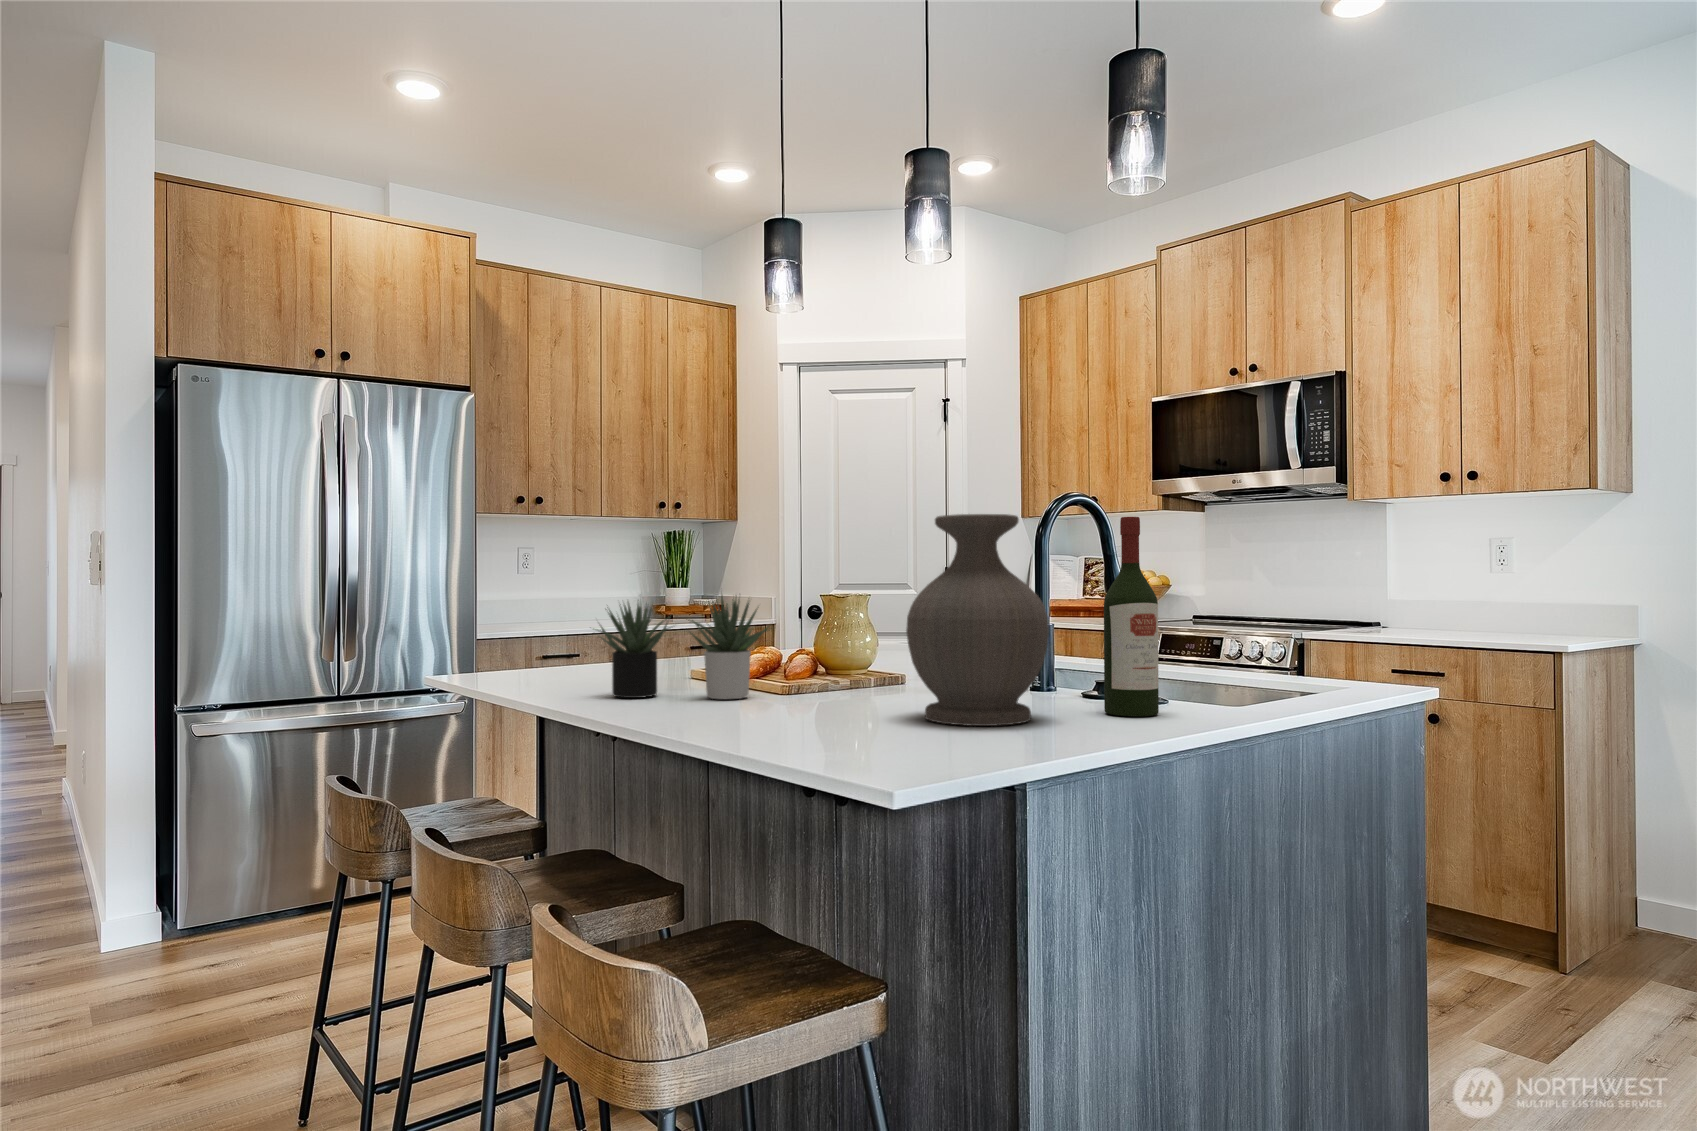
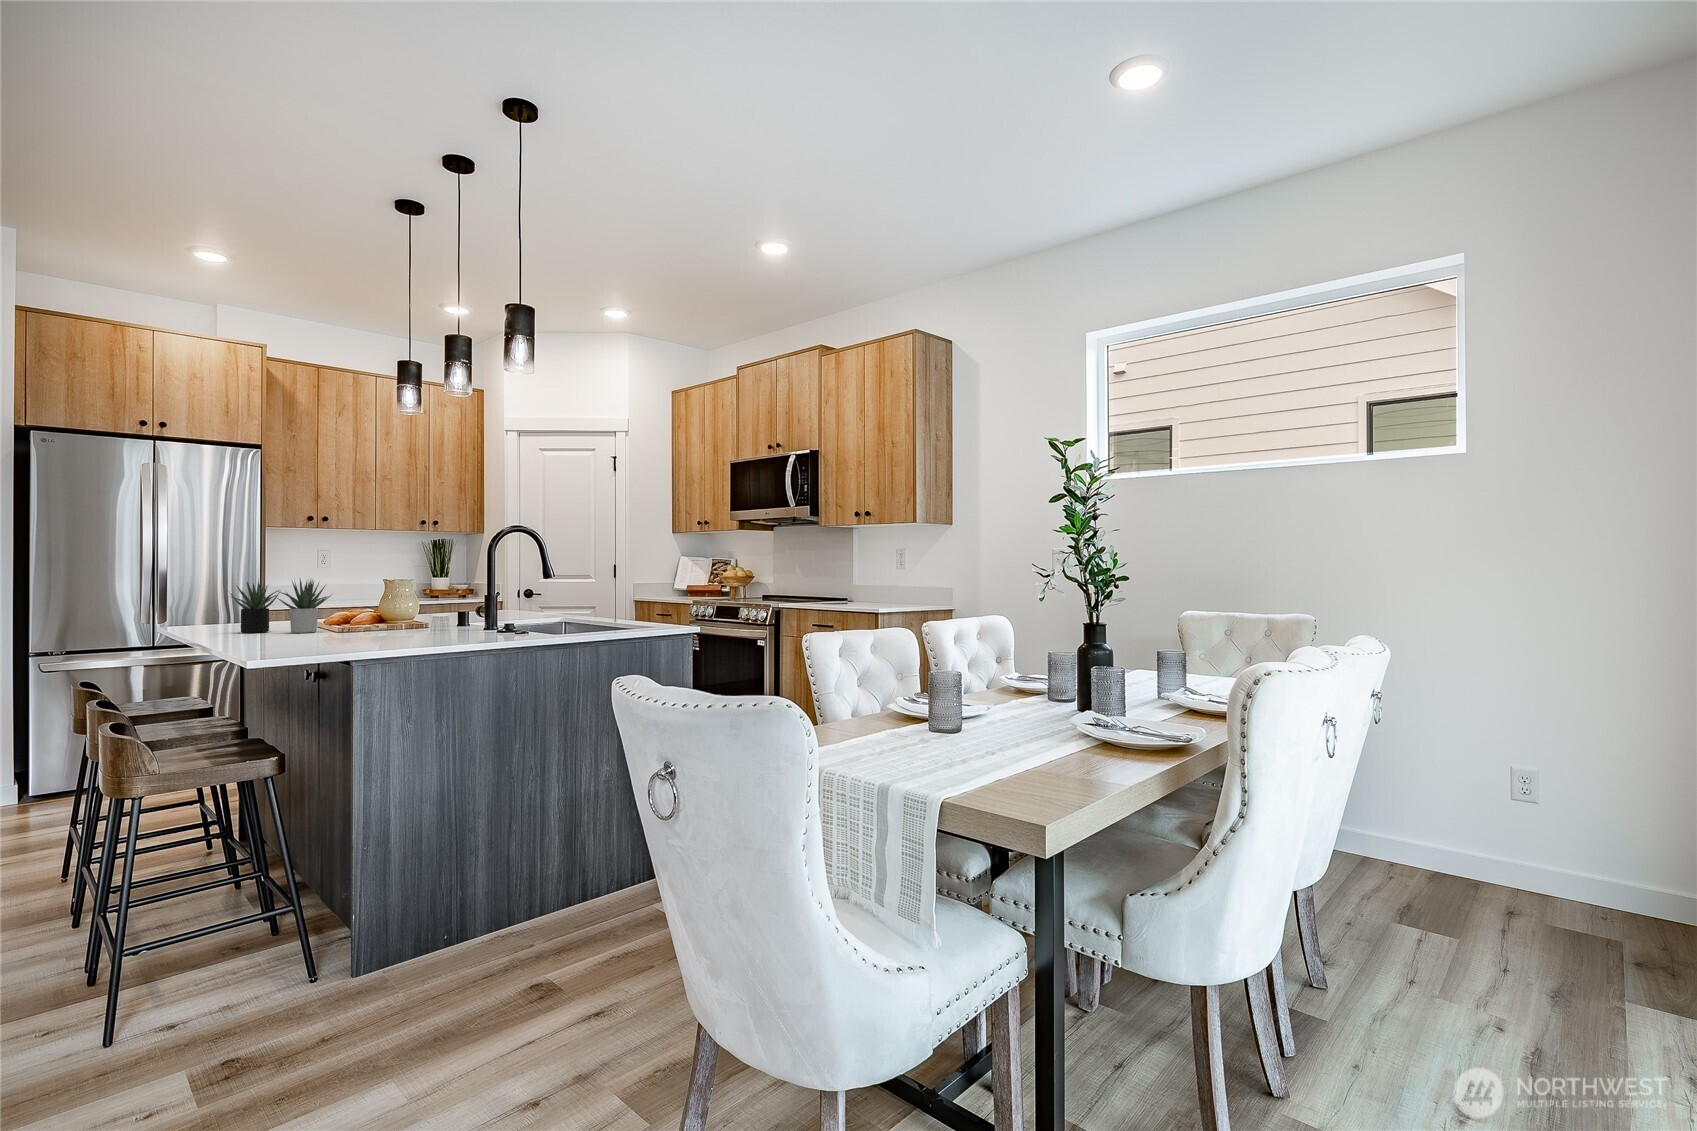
vase: present [906,514,1049,726] -> none [356,541,431,639]
wine bottle: present [1104,517,1159,716] -> none [466,542,493,636]

